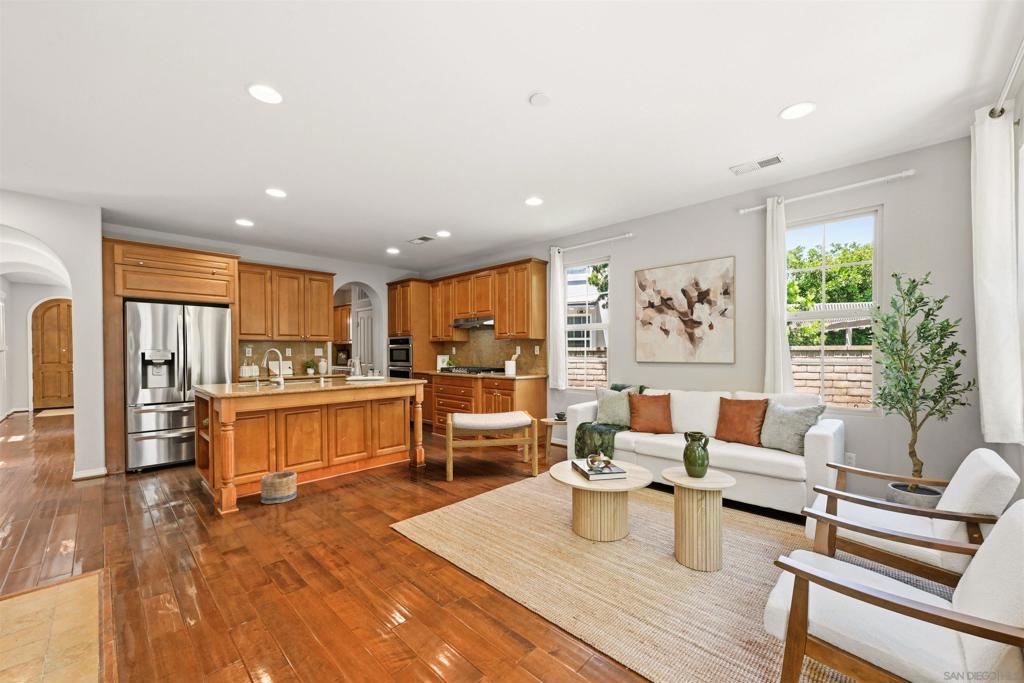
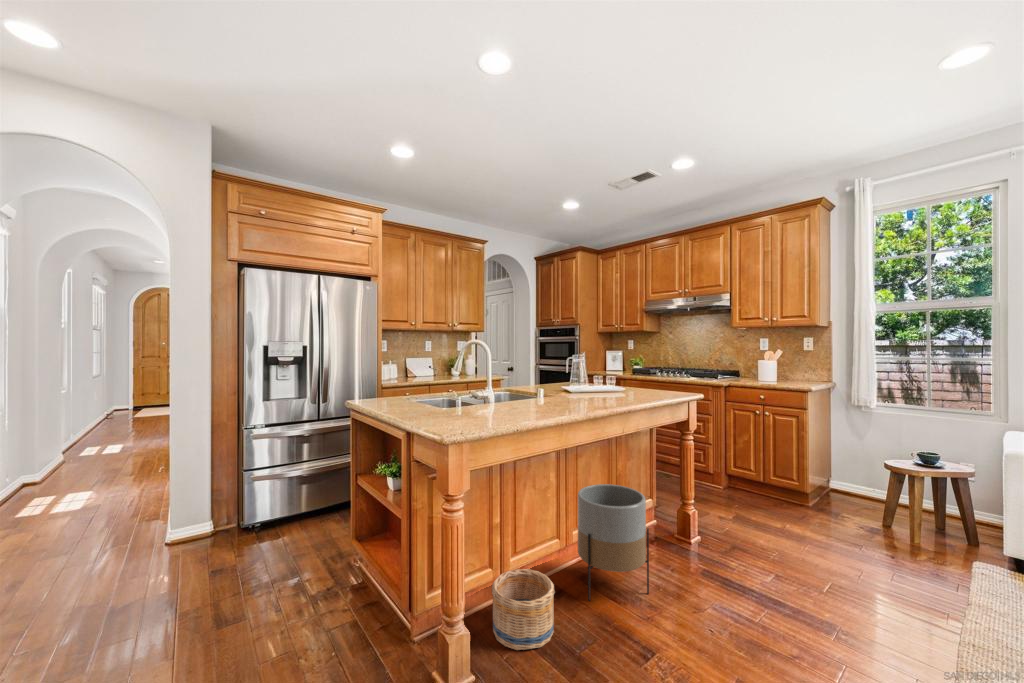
footstool: present [446,411,538,481] -> none [744,454,979,597]
planter: none [326,430,365,489] -> present [578,484,649,601]

